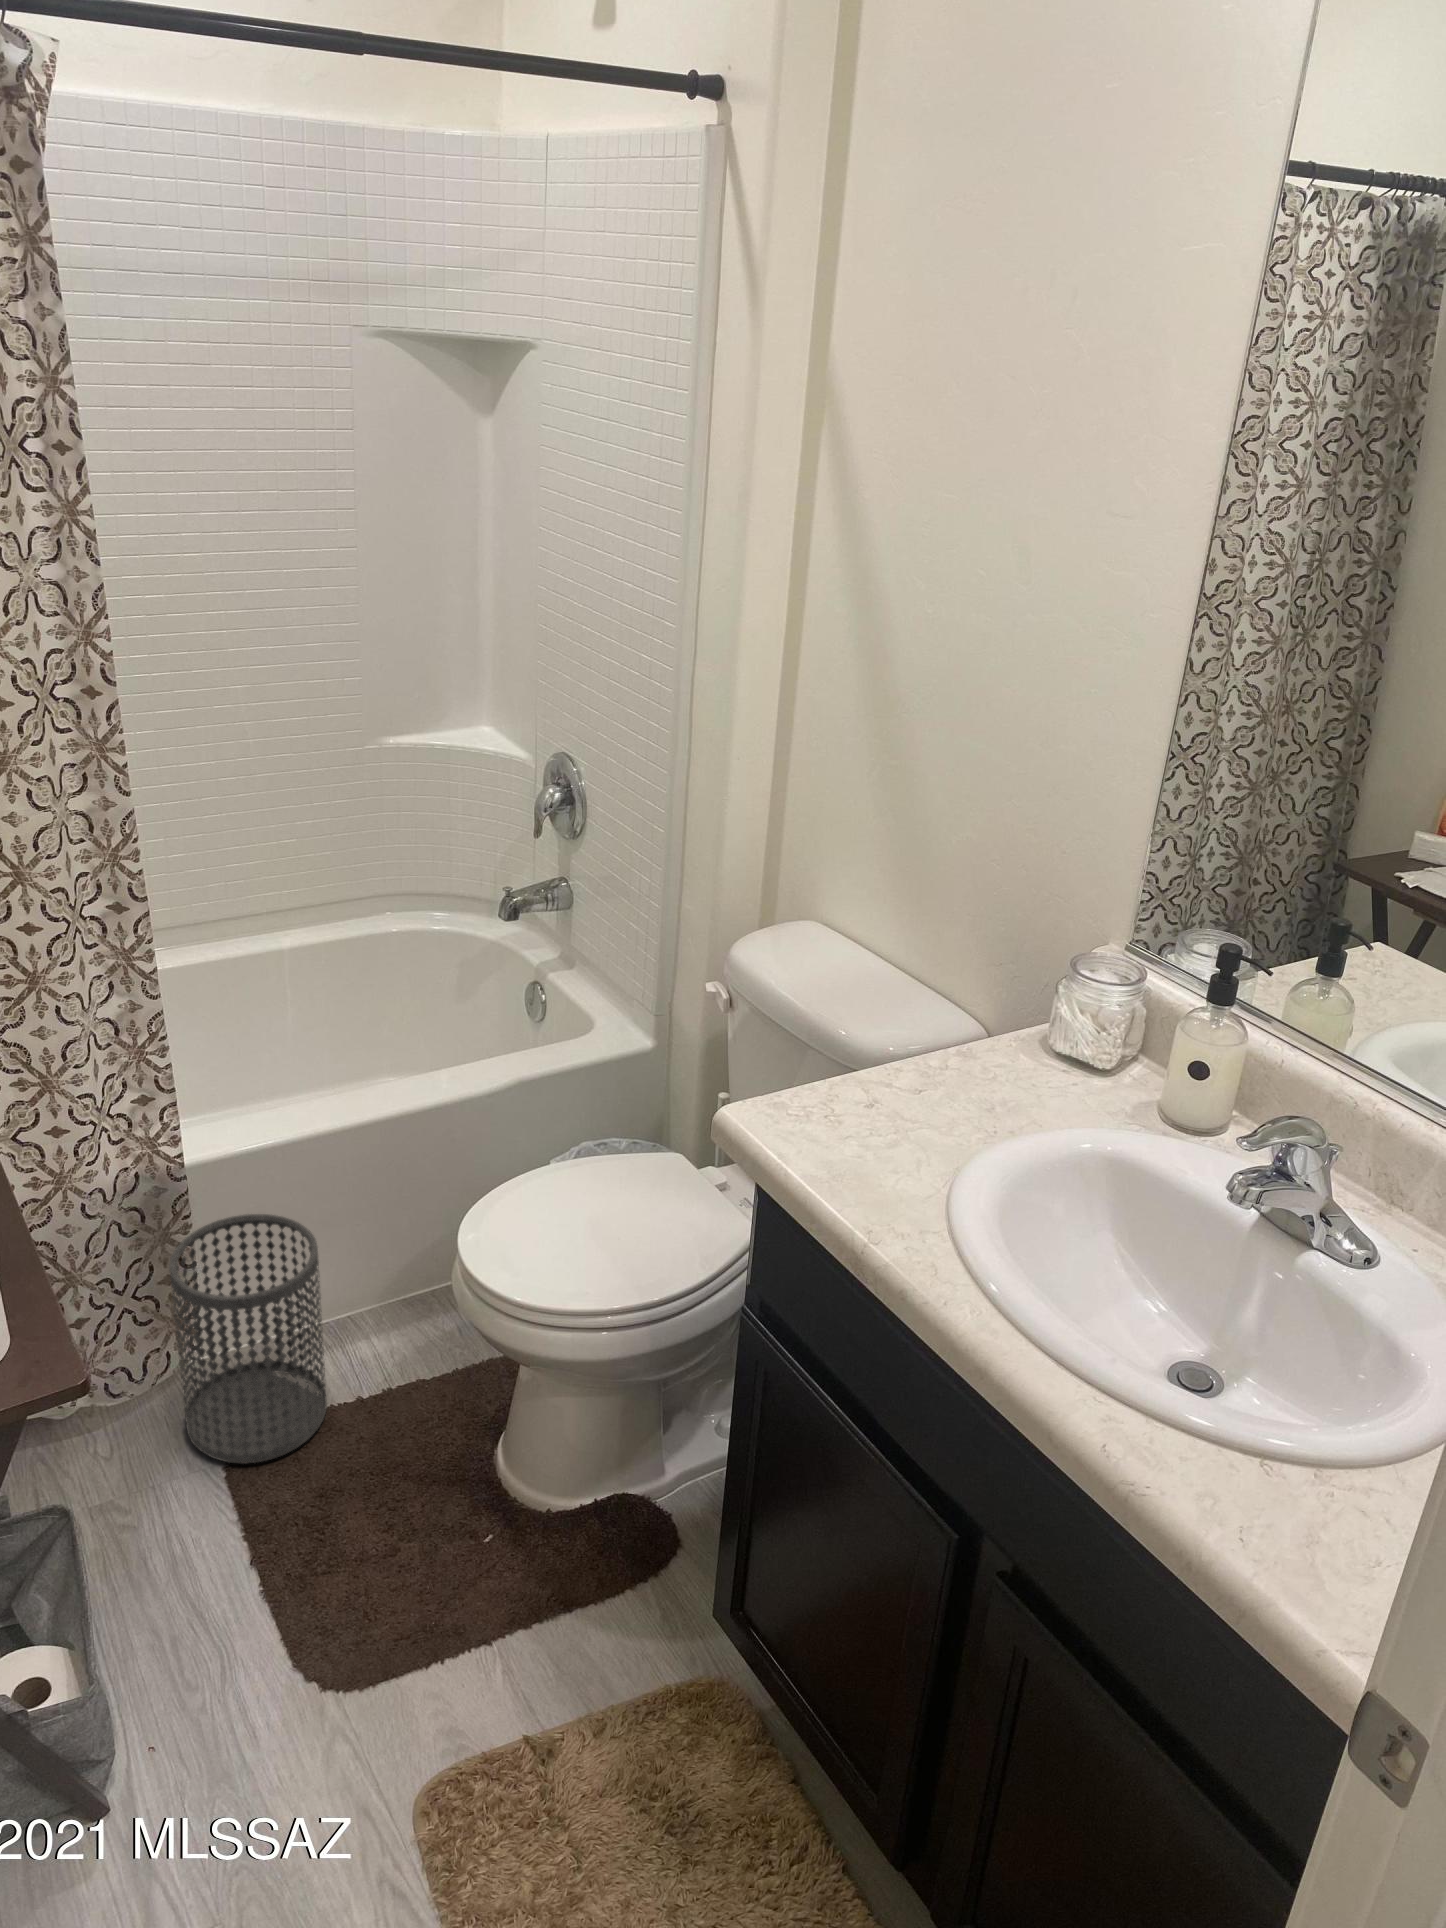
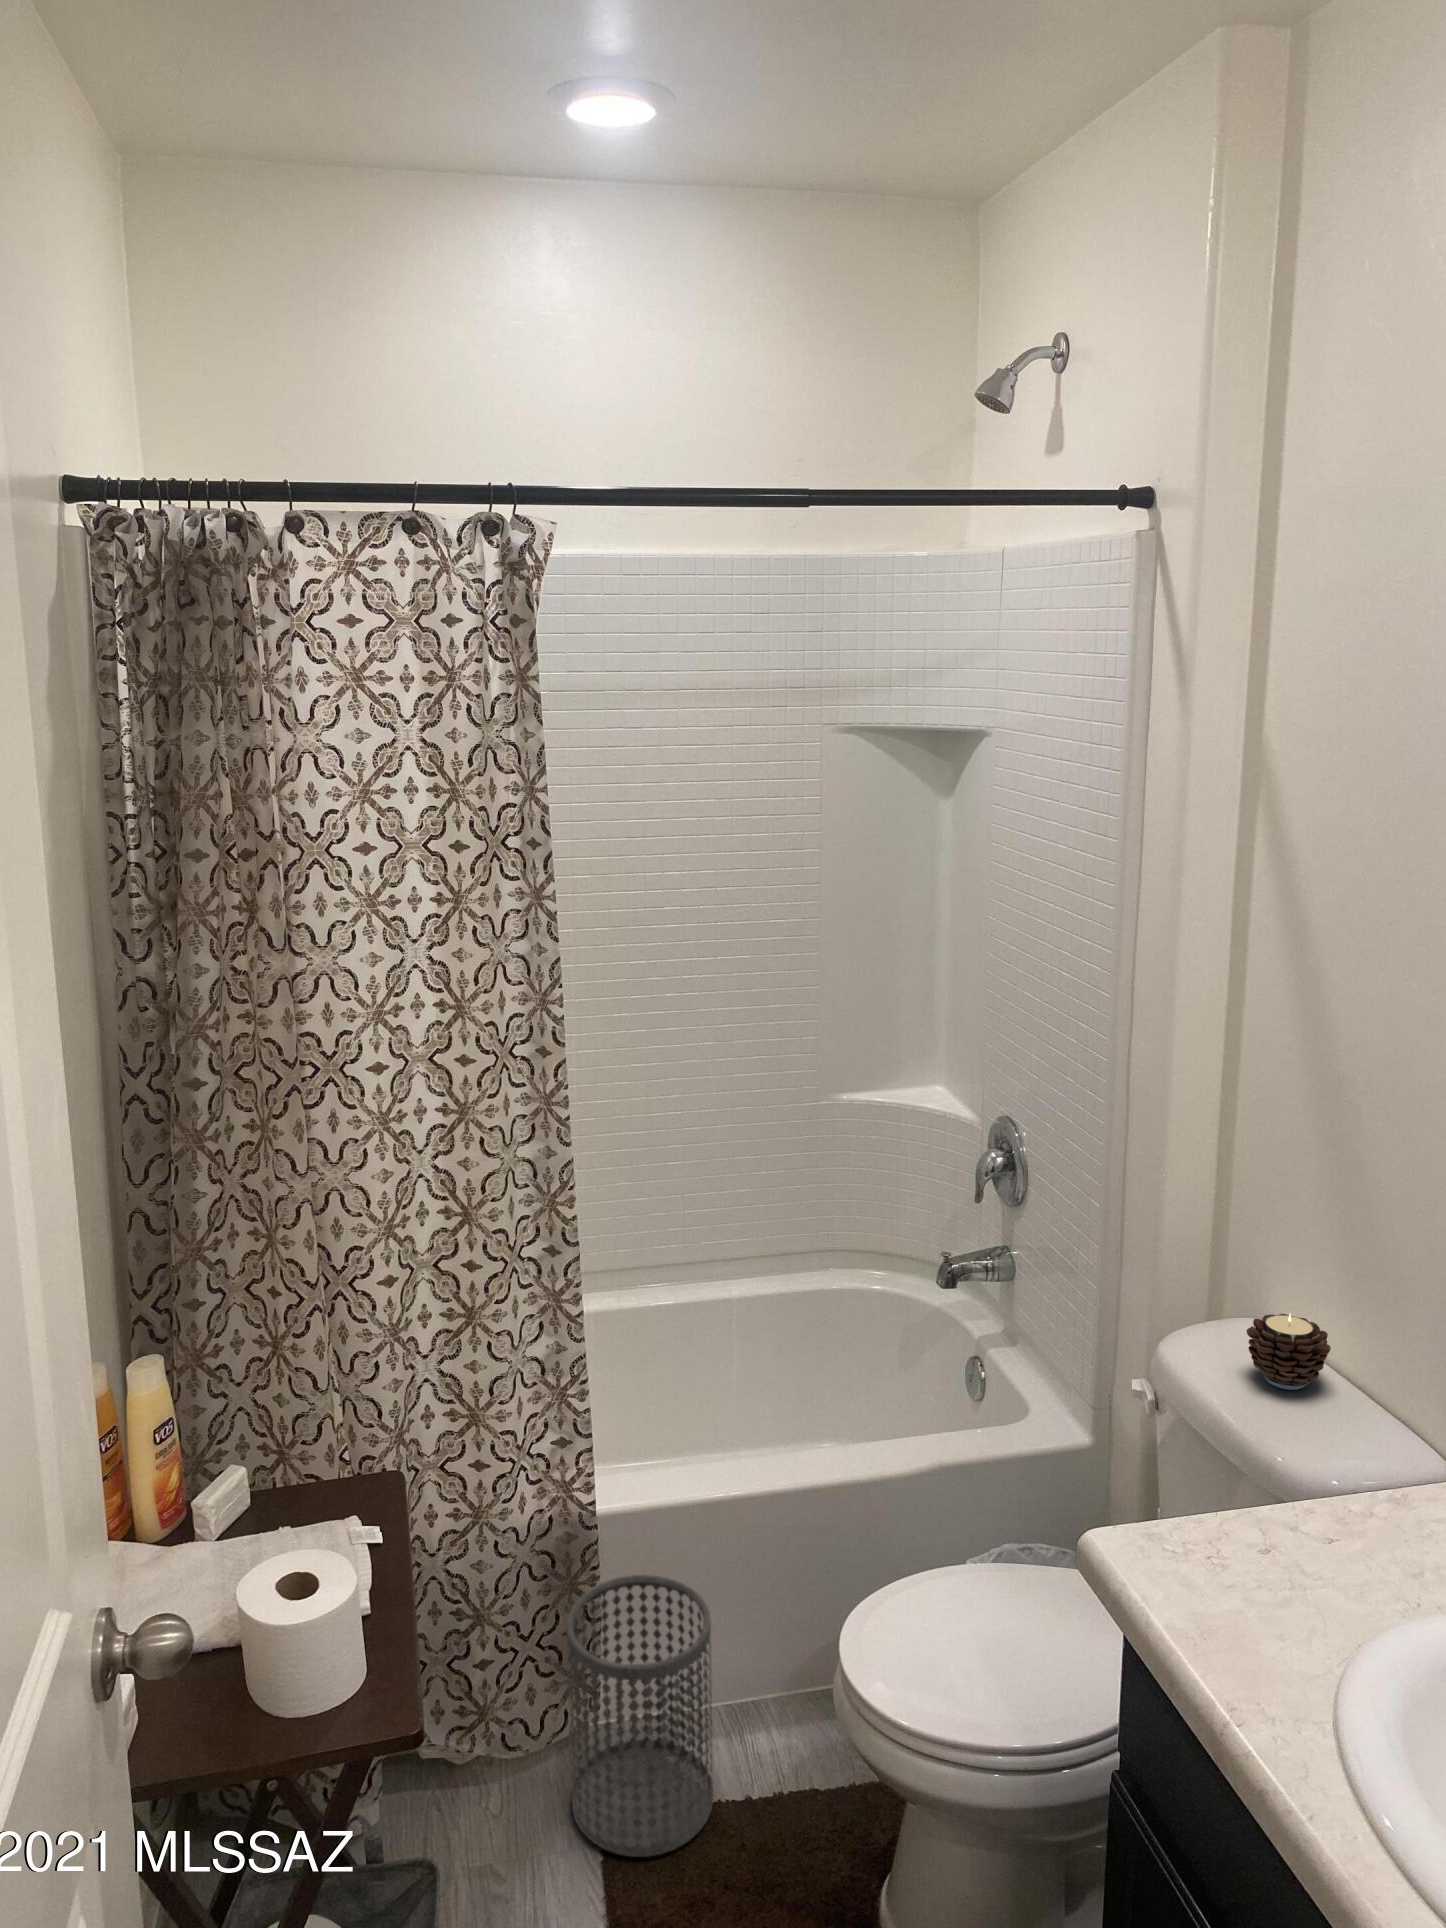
candle: none [806,910,876,976] -> present [1247,1313,1331,1390]

